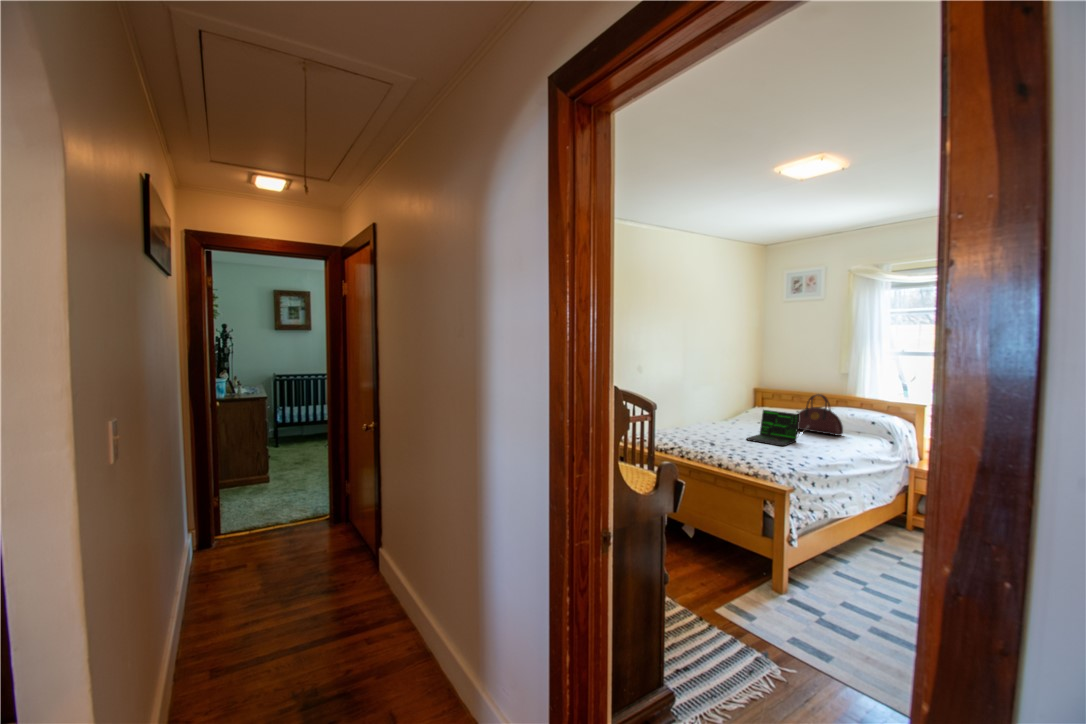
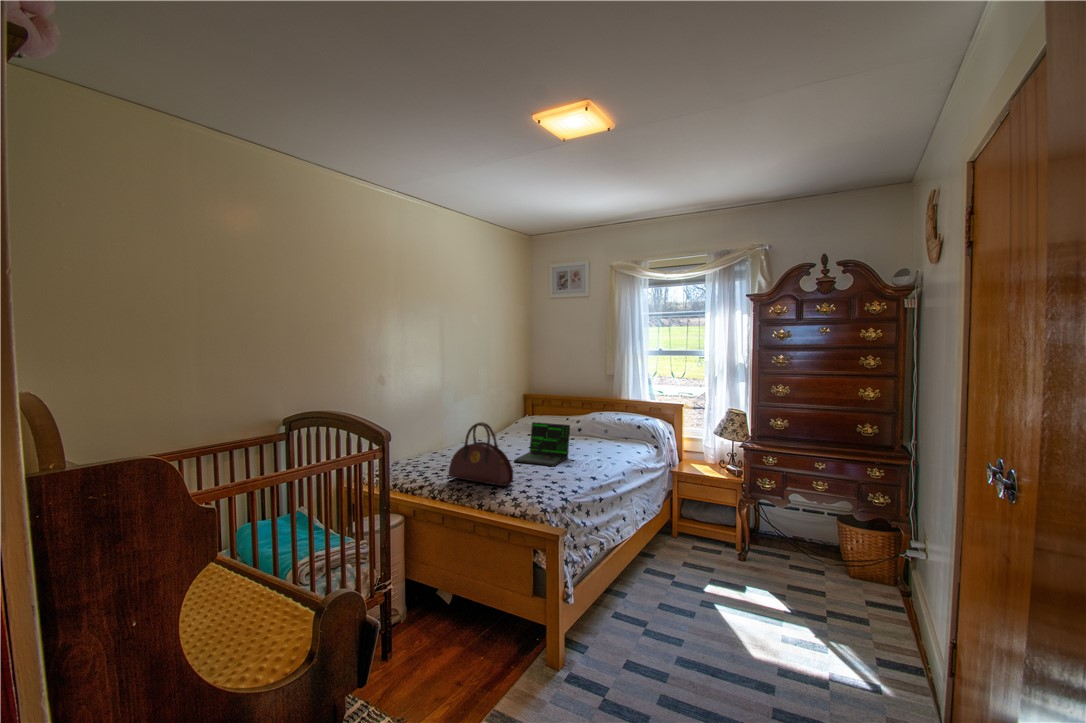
handbag: present [798,394,843,436] -> present [449,422,513,486]

